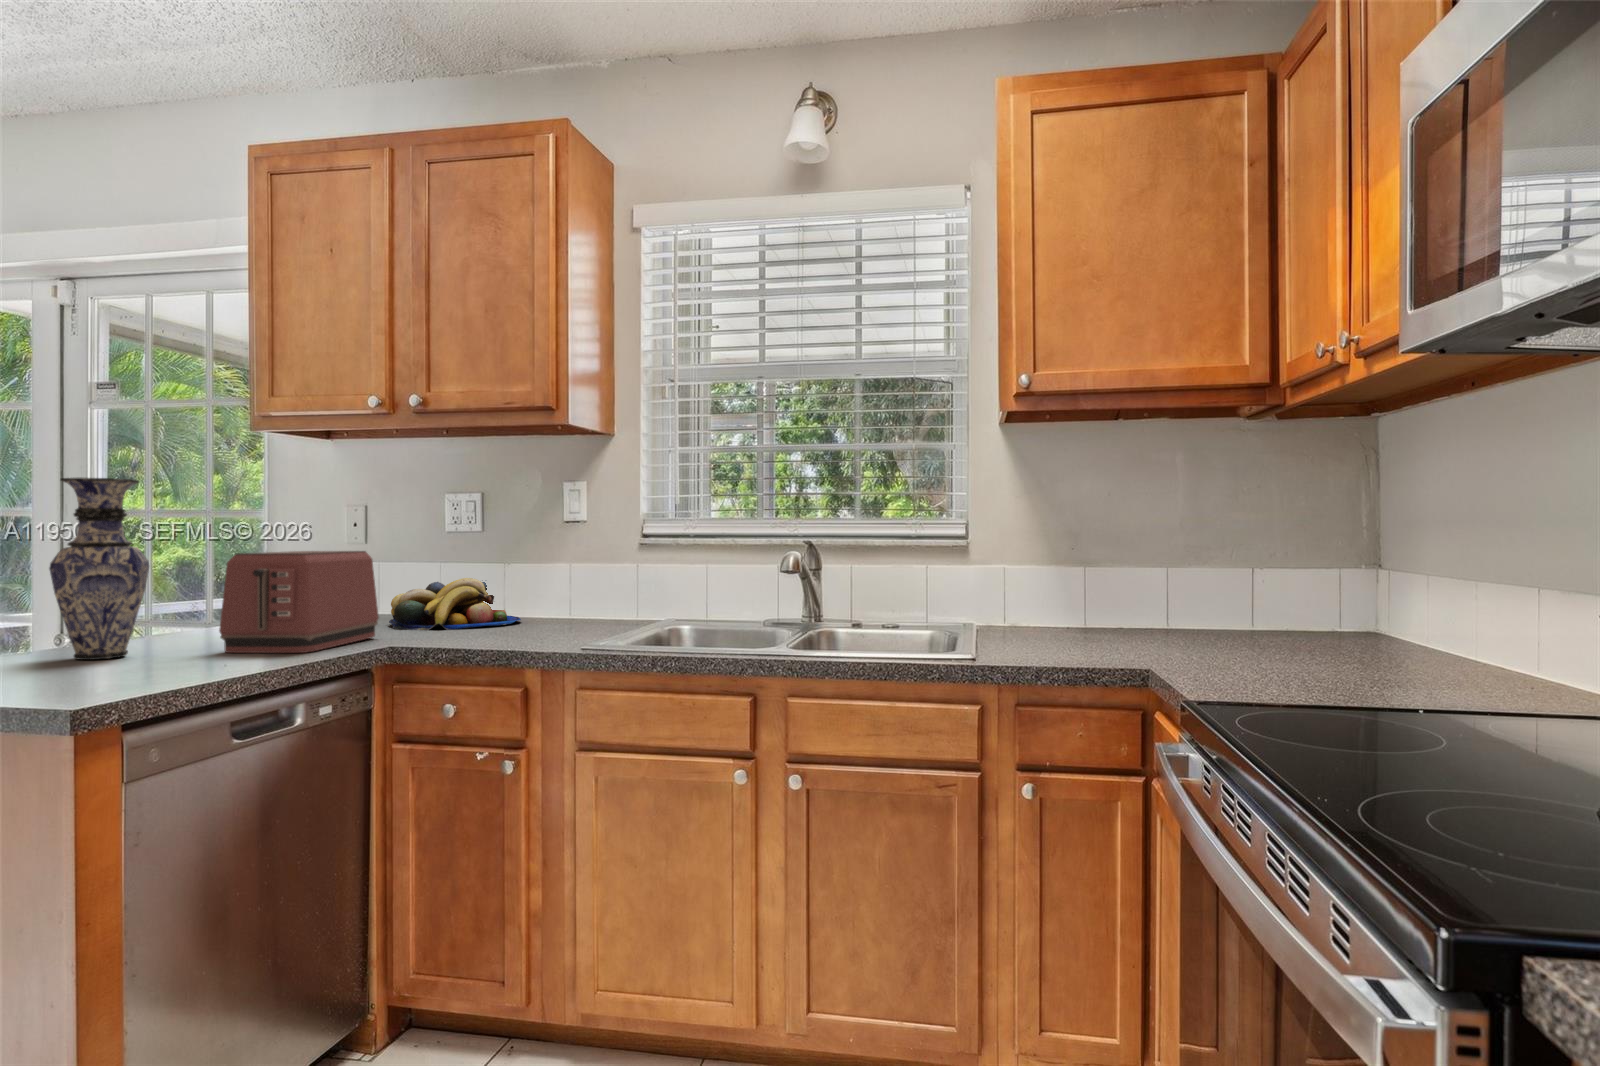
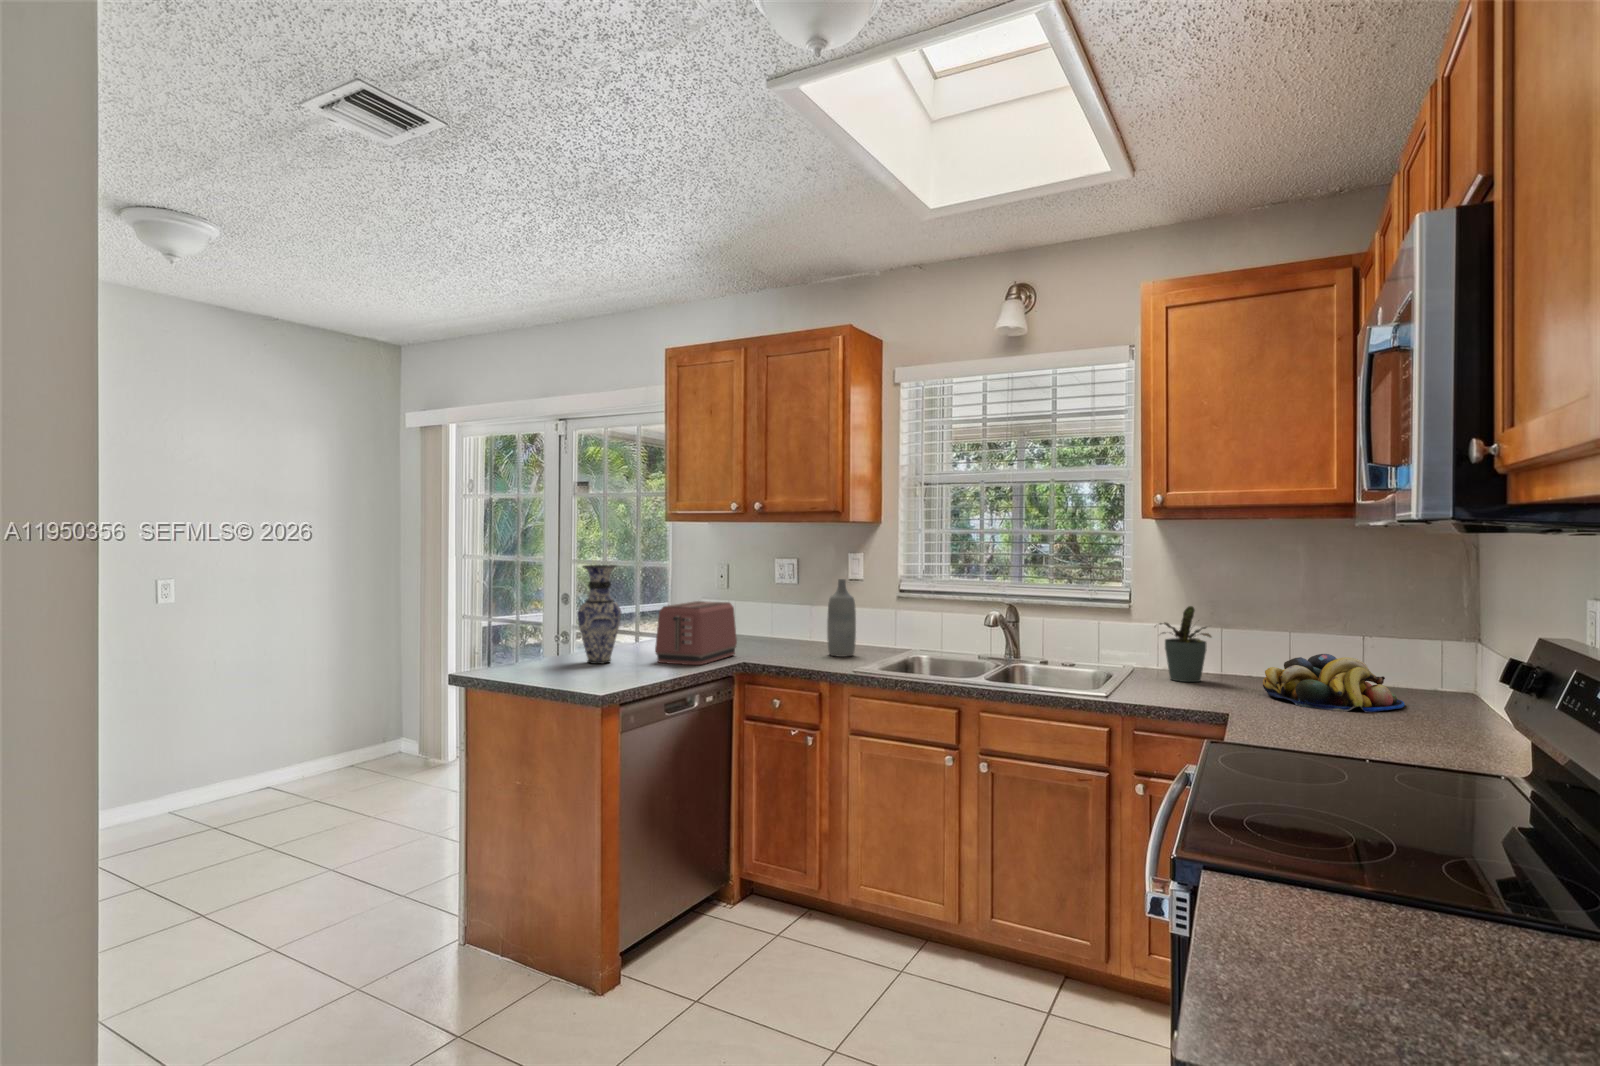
bottle: none [532,513,577,633] -> present [827,579,856,657]
potted plant: none [1010,532,1091,638] -> present [1160,606,1211,682]
fruit bowl: present [389,578,521,630] -> present [1263,654,1405,712]

